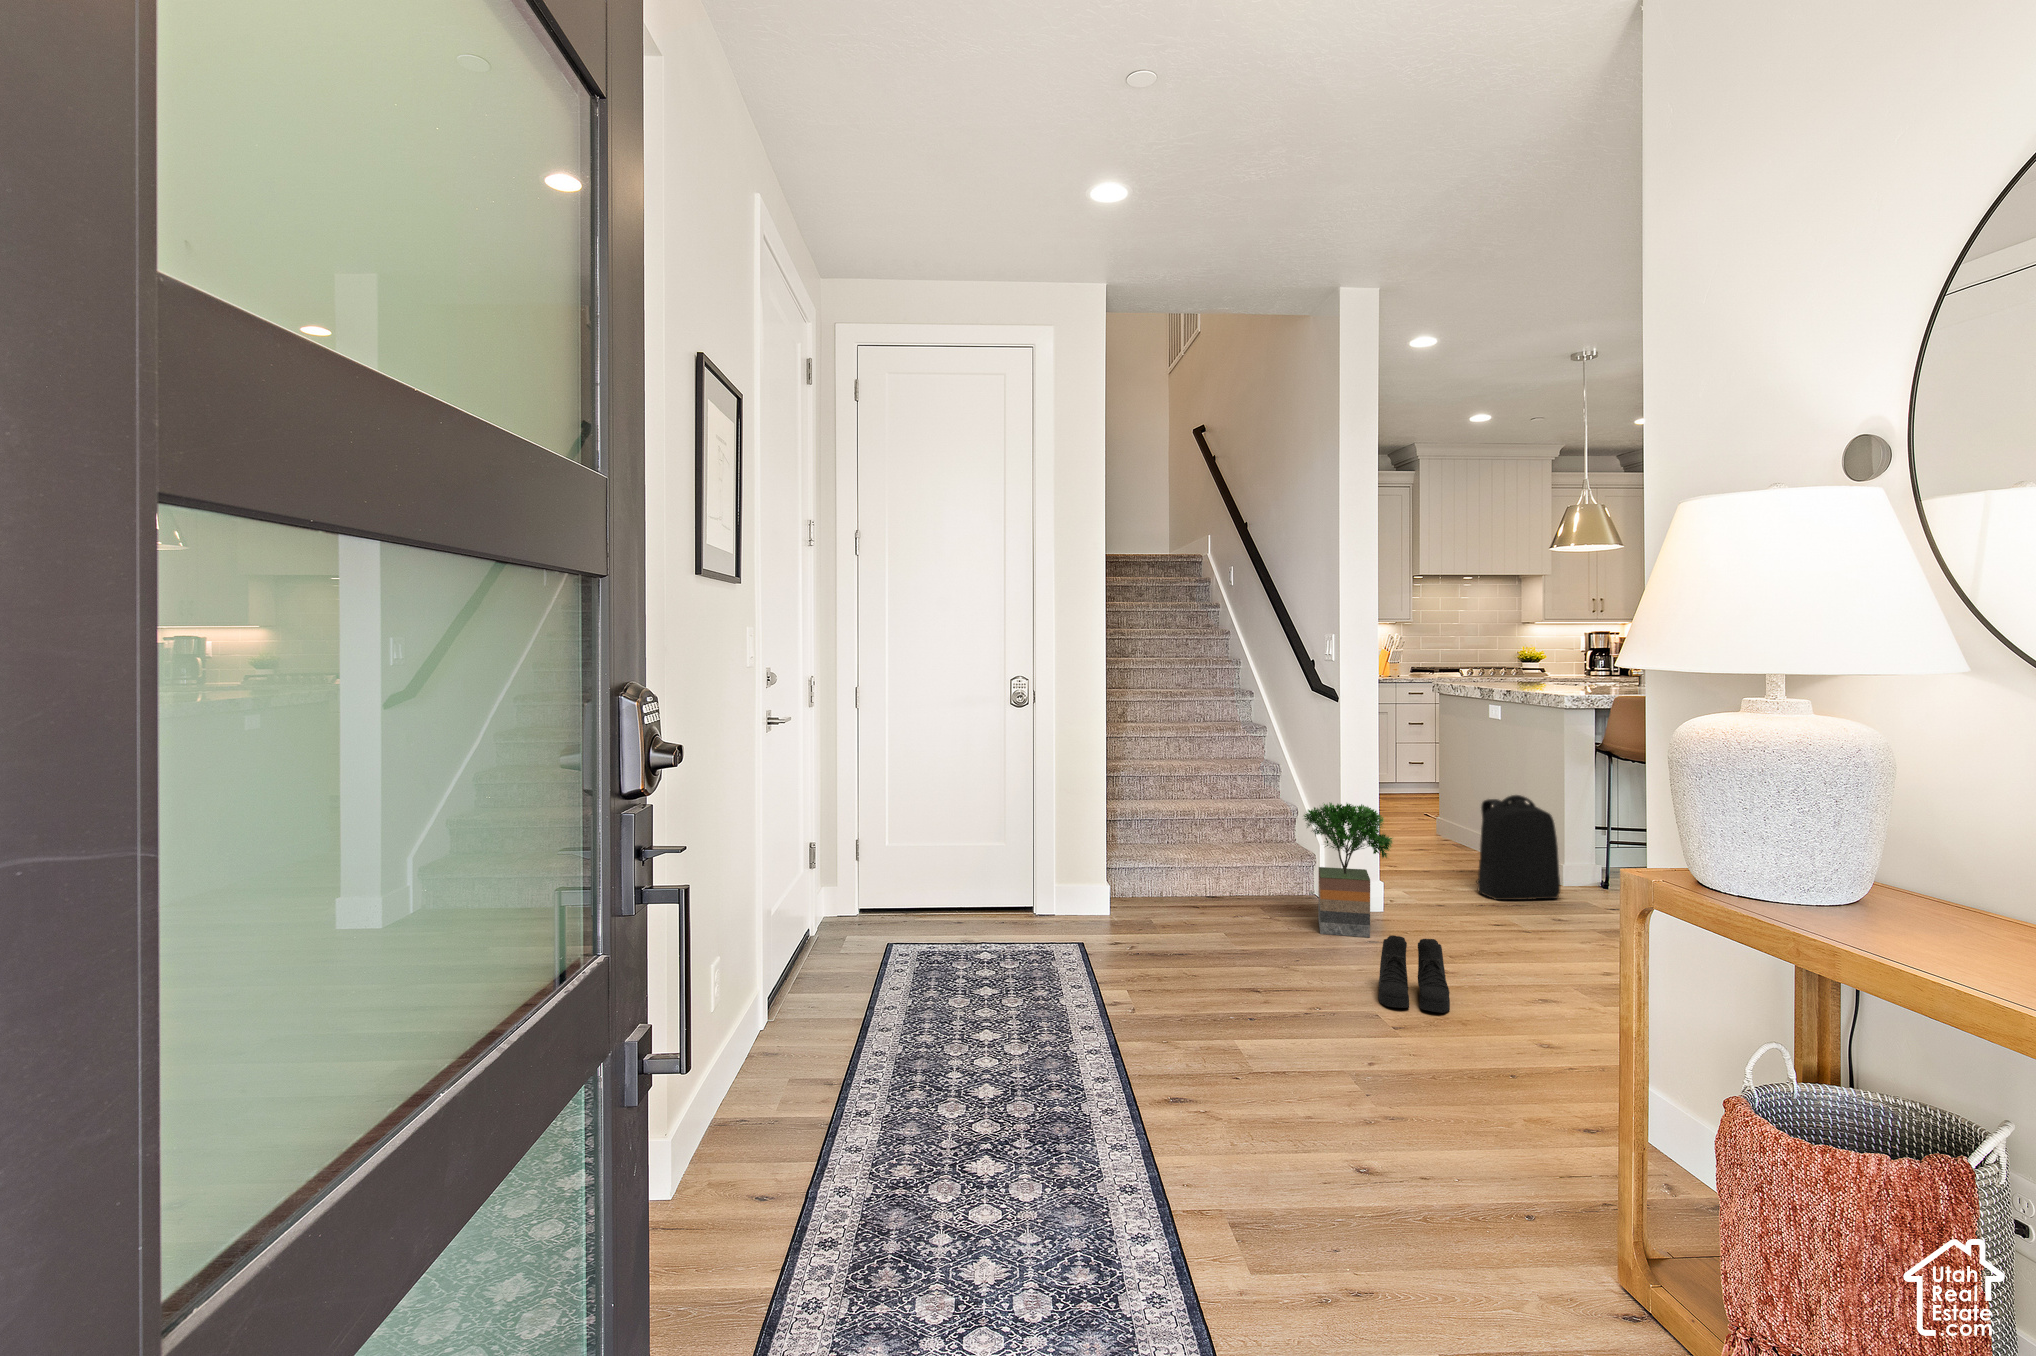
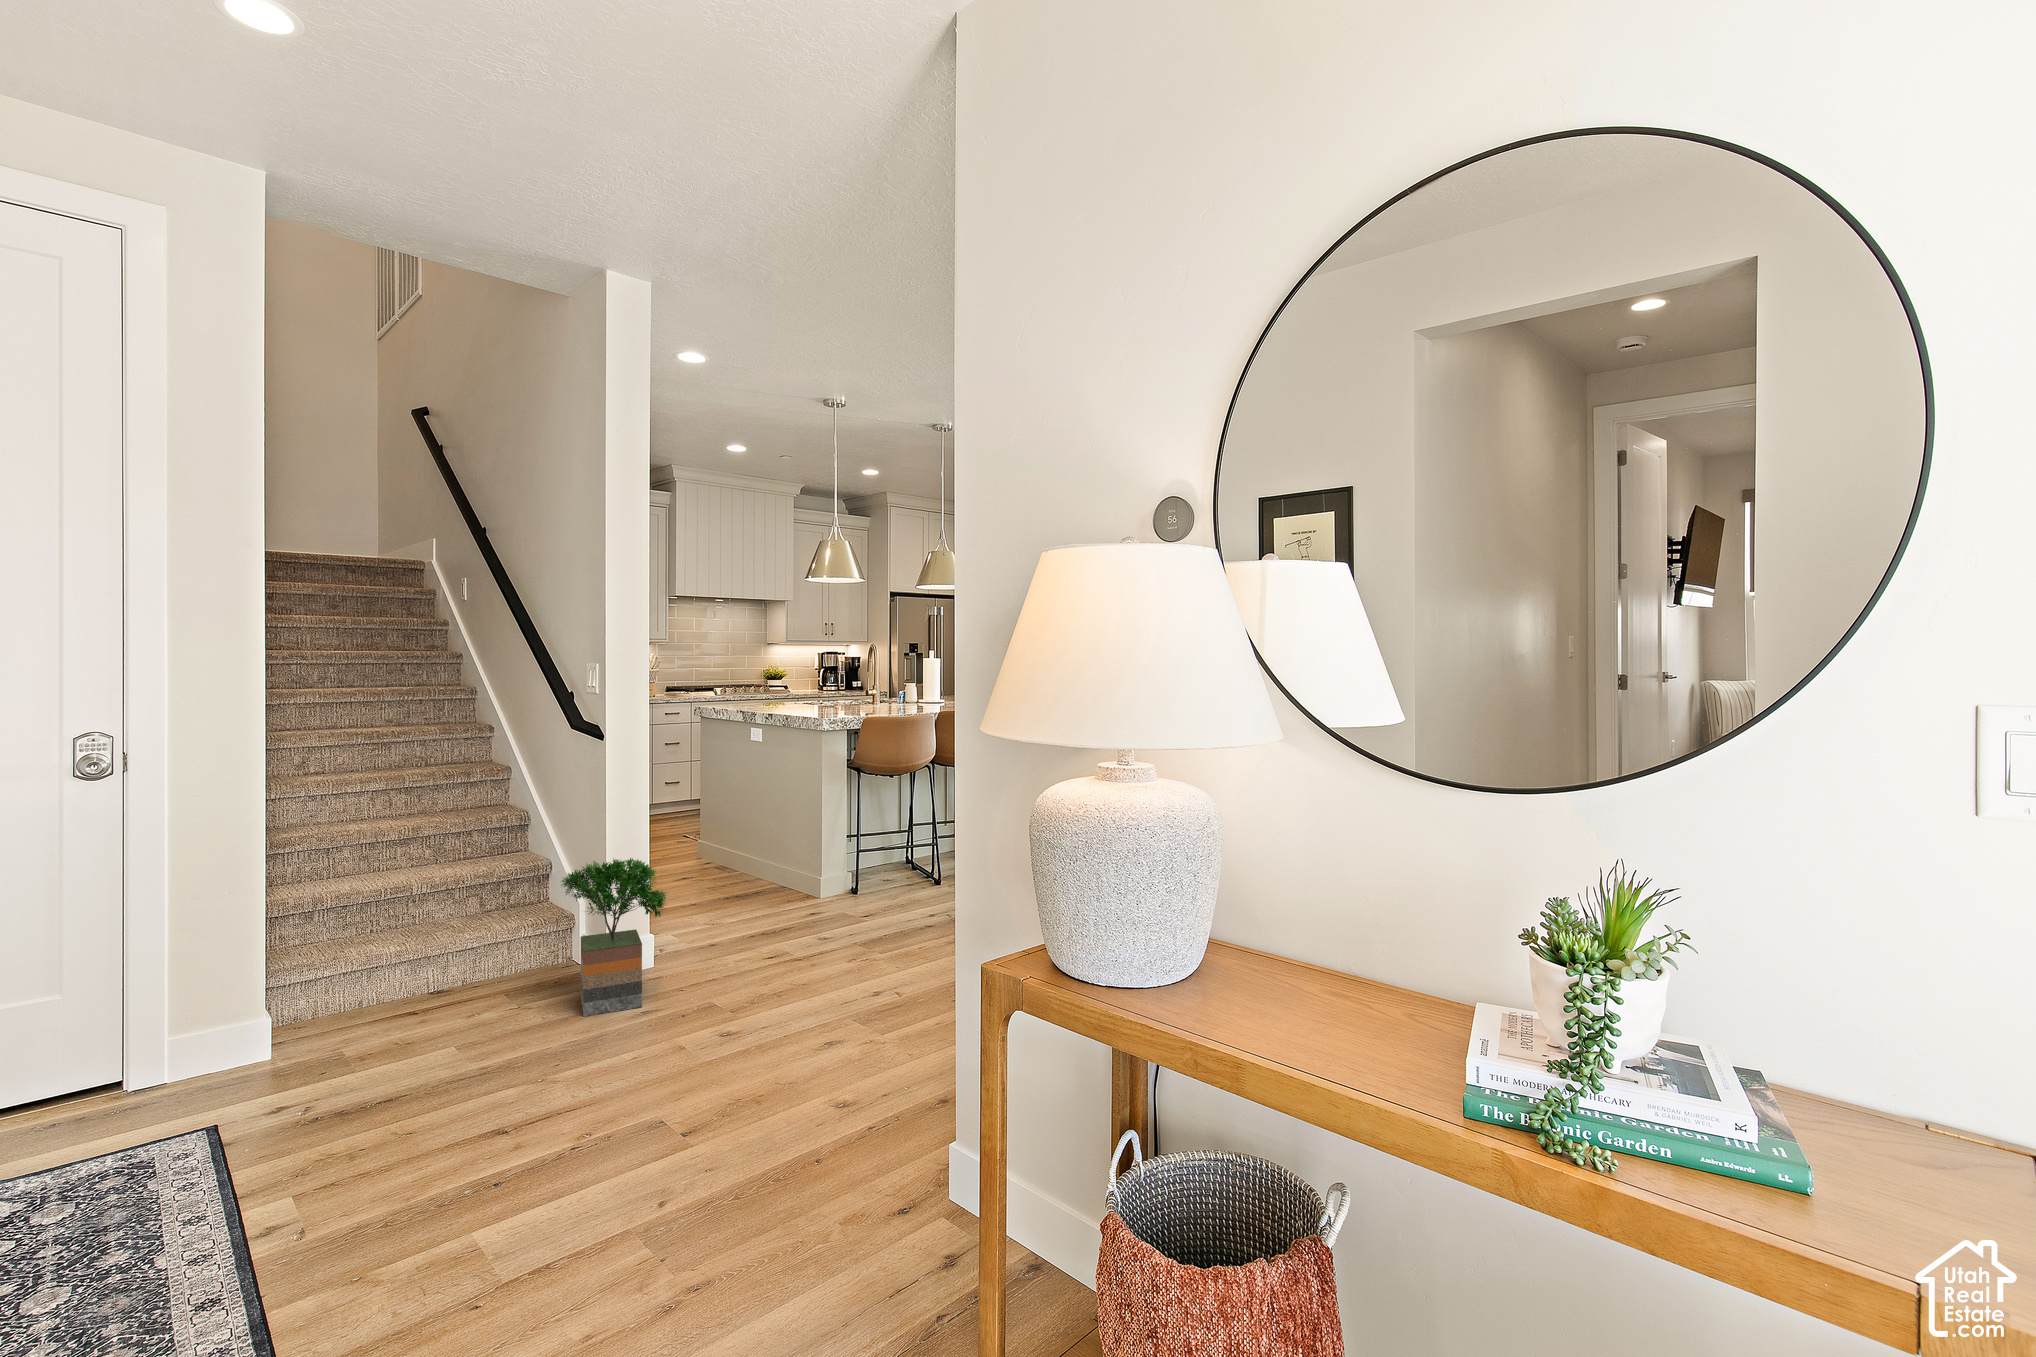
backpack: present [1477,795,1560,900] -> none [745,822,820,929]
boots: present [1379,935,1450,1013] -> none [658,1008,735,1101]

